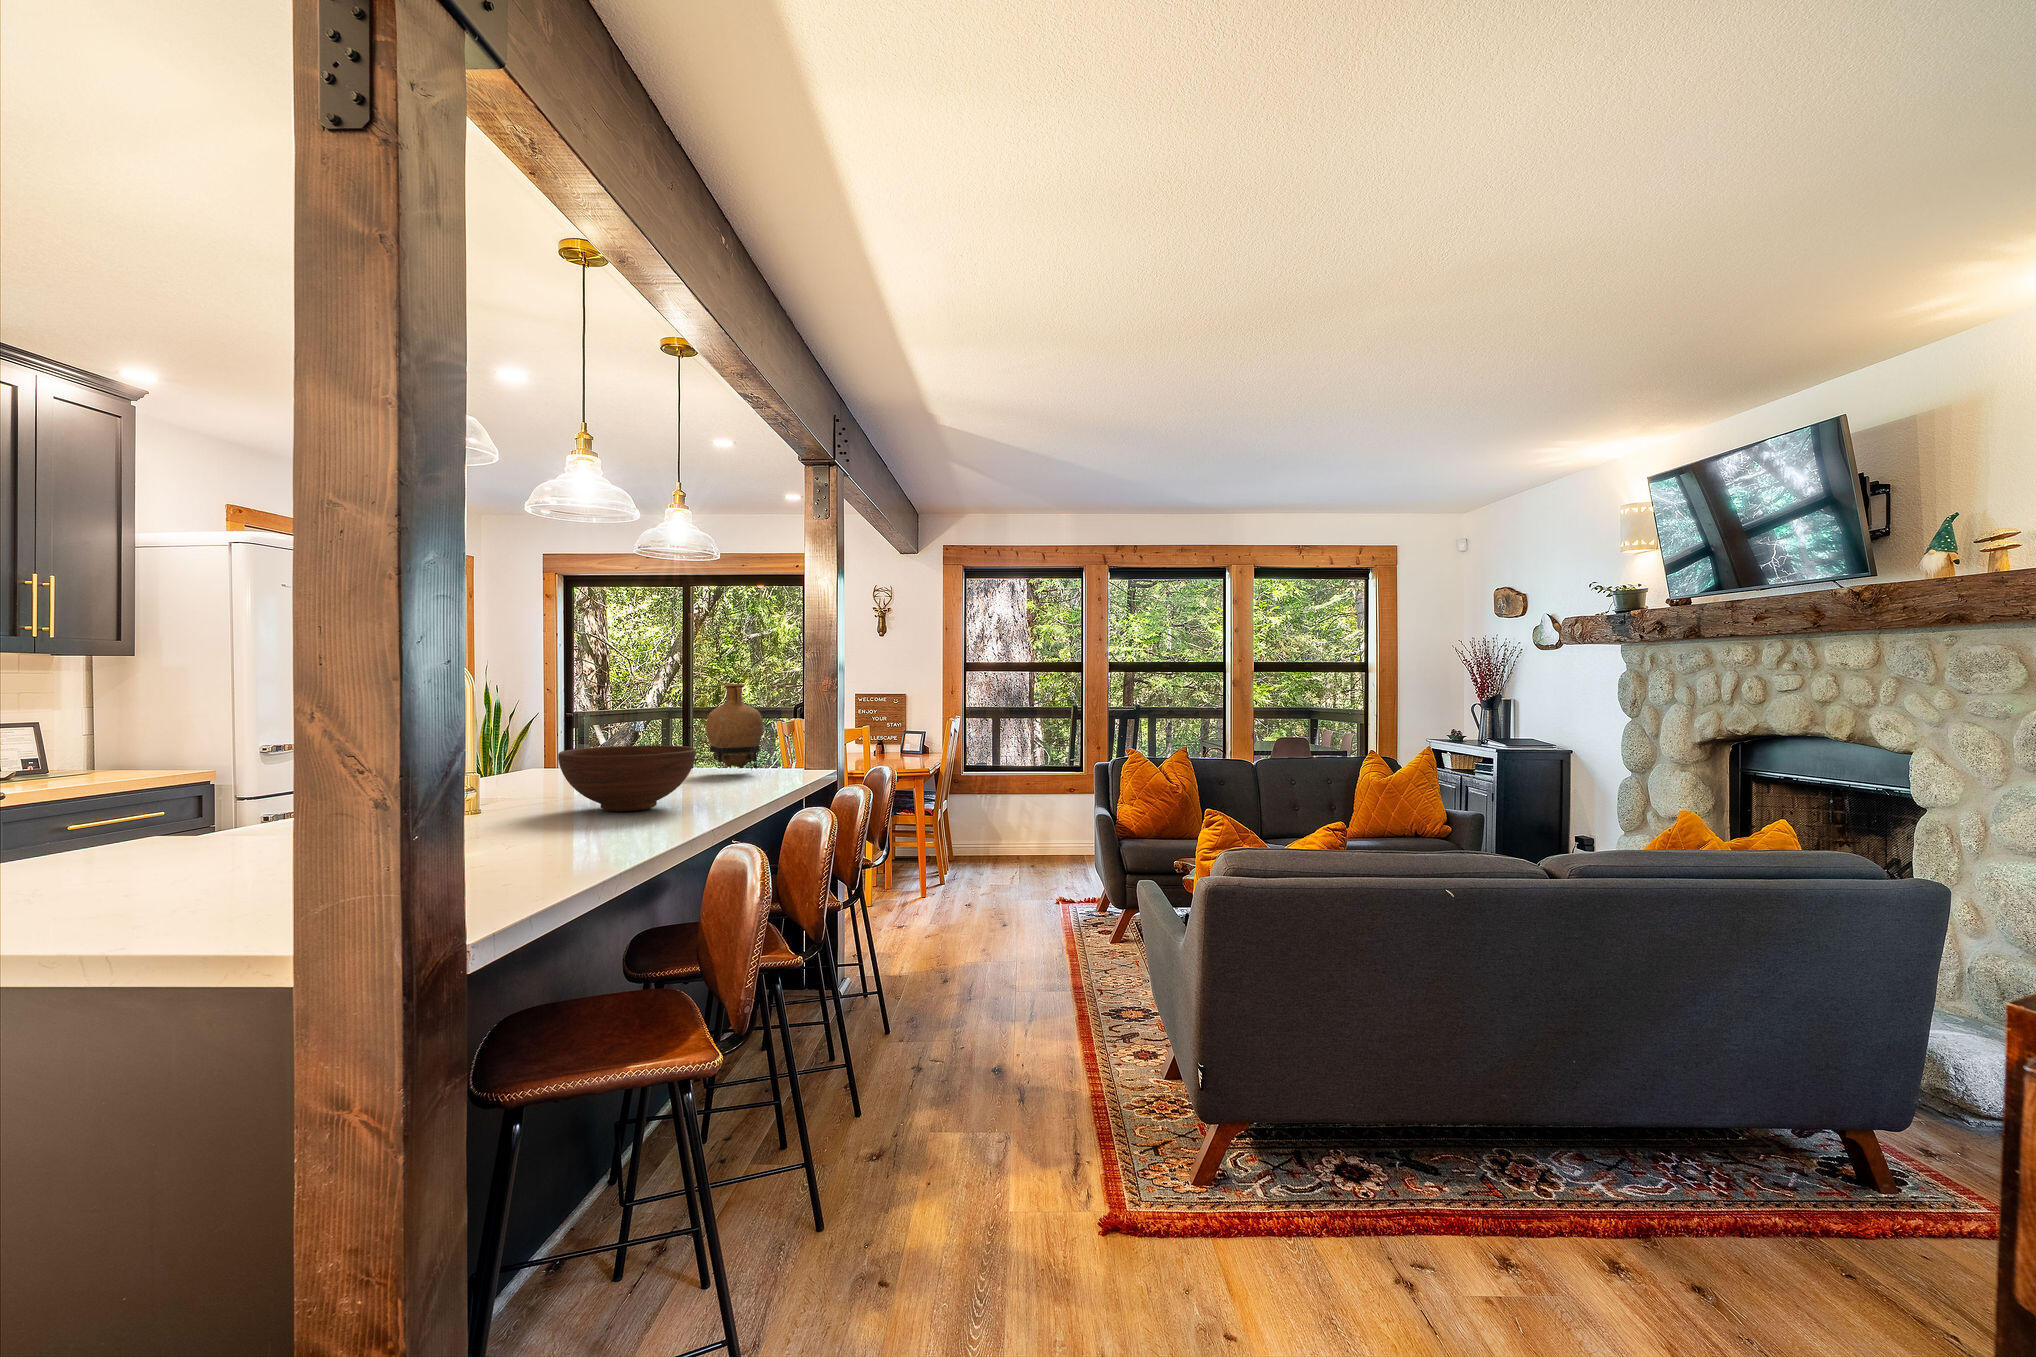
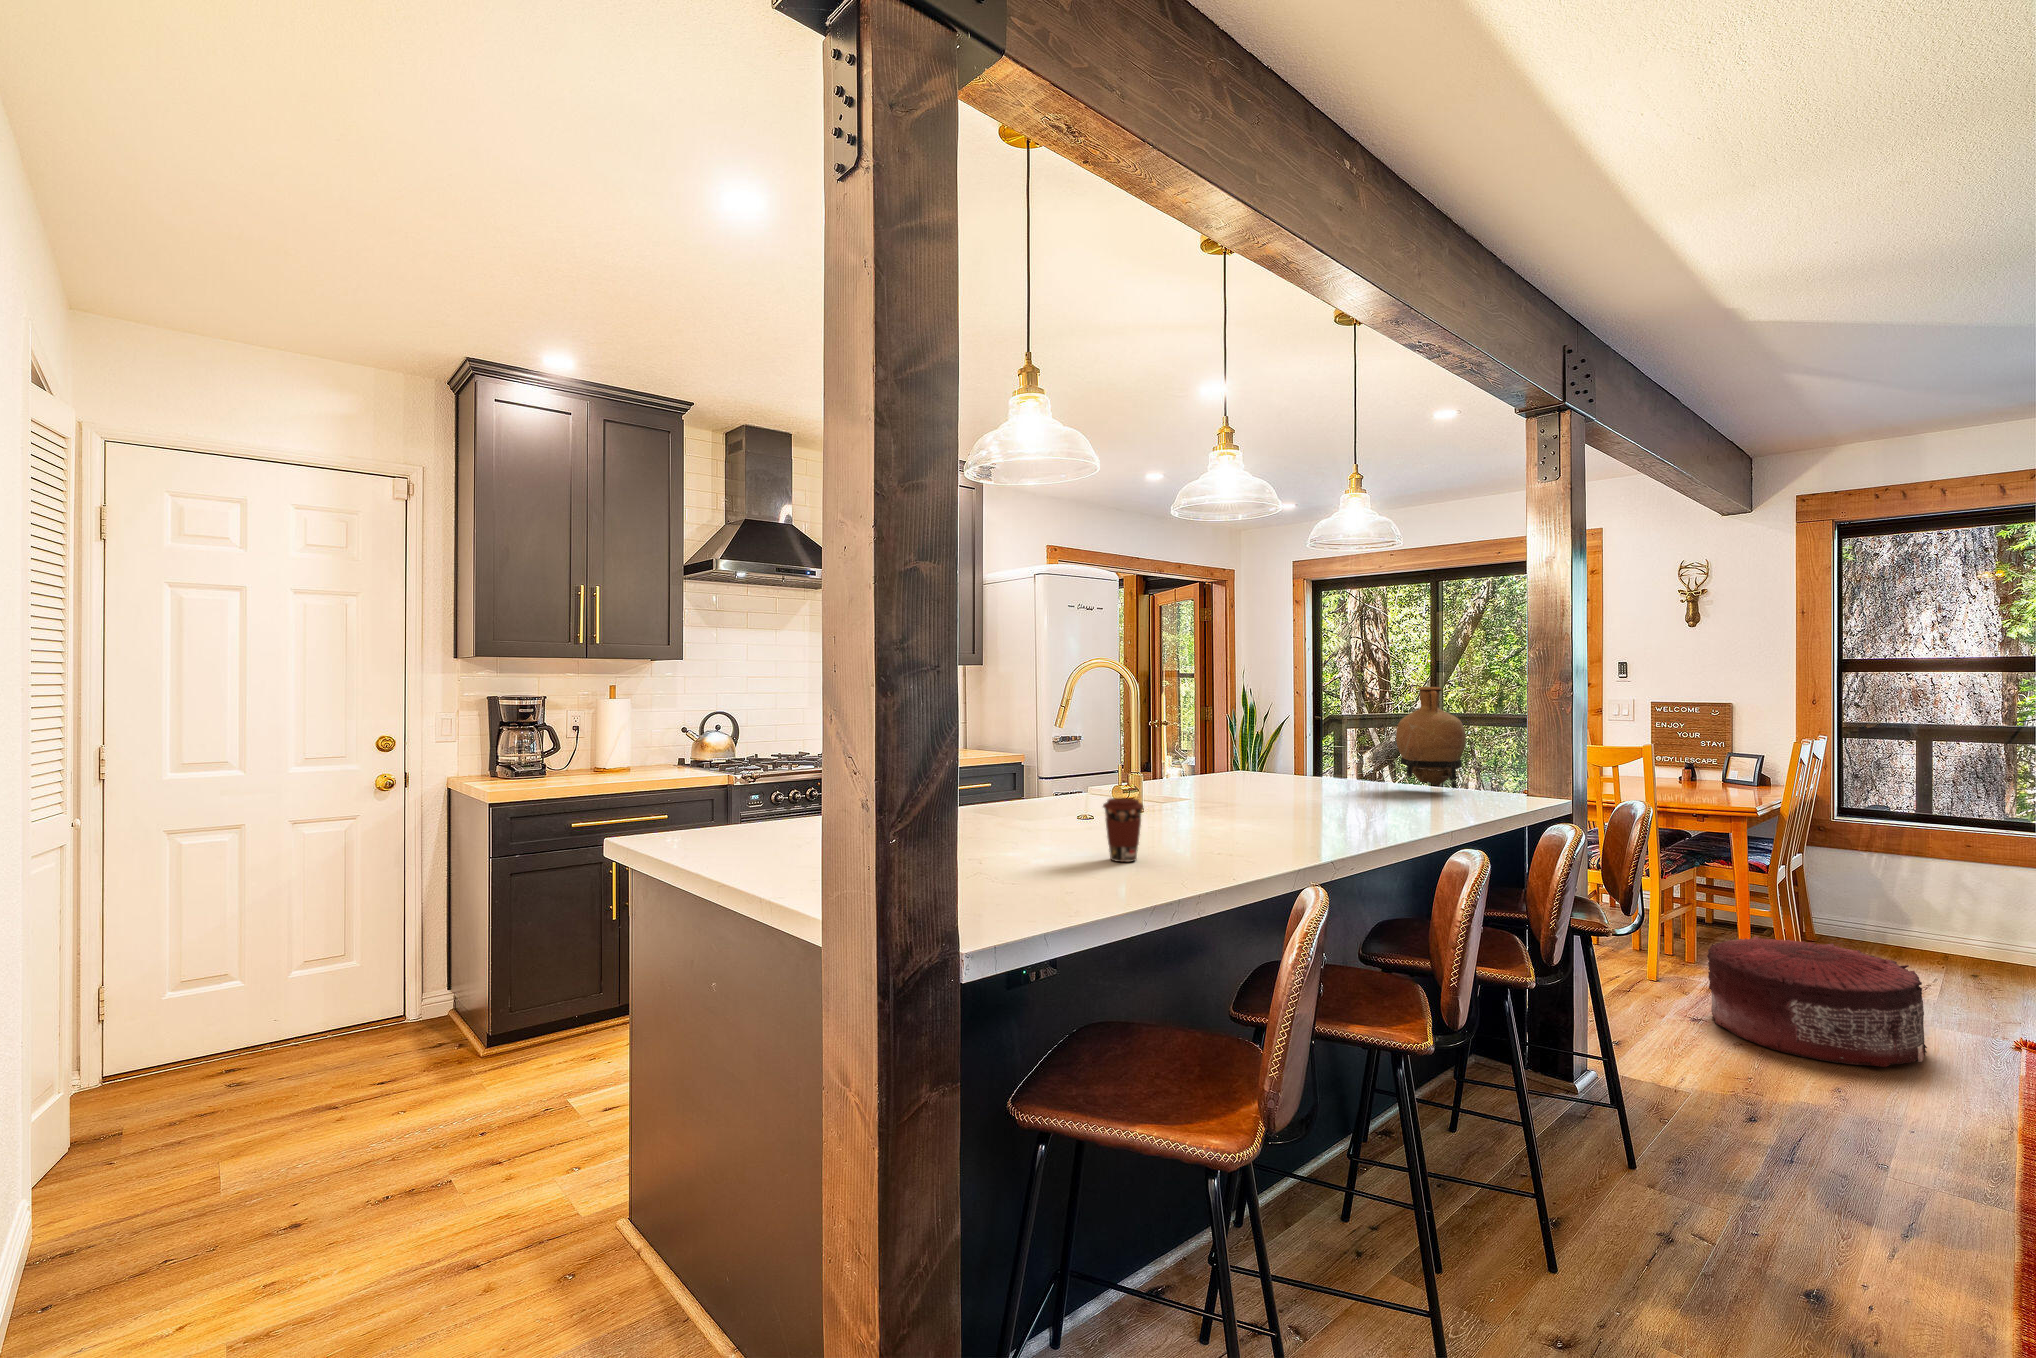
fruit bowl: present [558,745,696,811] -> none [1201,753,1342,824]
coffee cup: none [505,793,552,857] -> present [1103,798,1143,862]
pouf: none [908,856,1019,934] -> present [1707,936,1927,1067]

